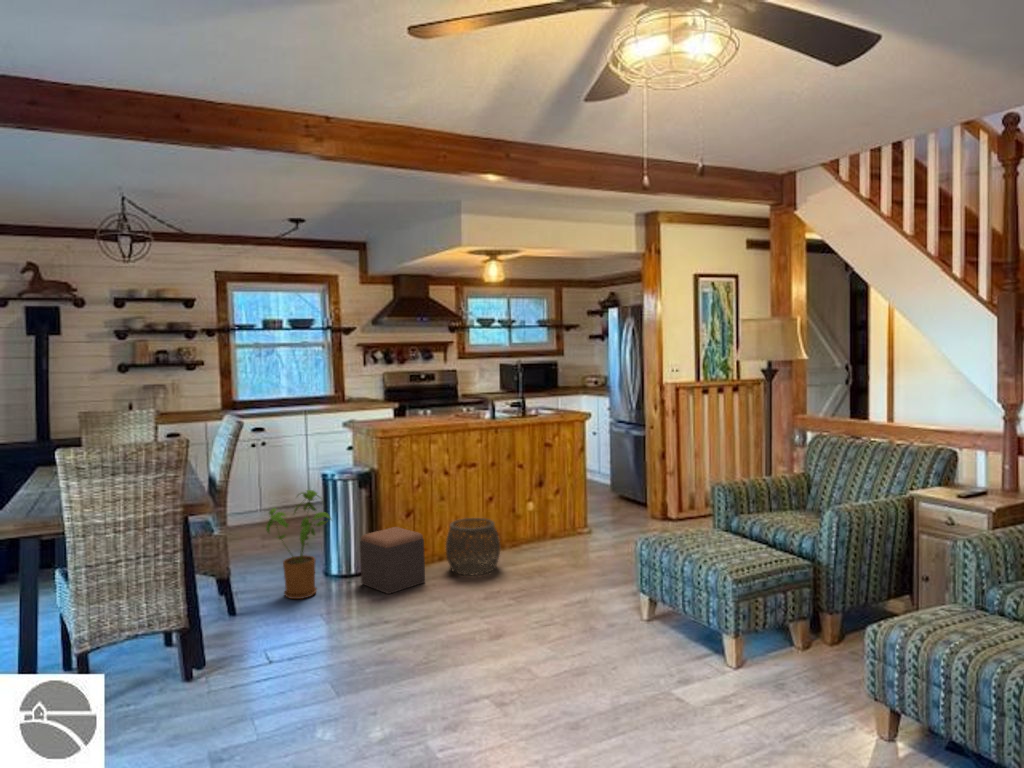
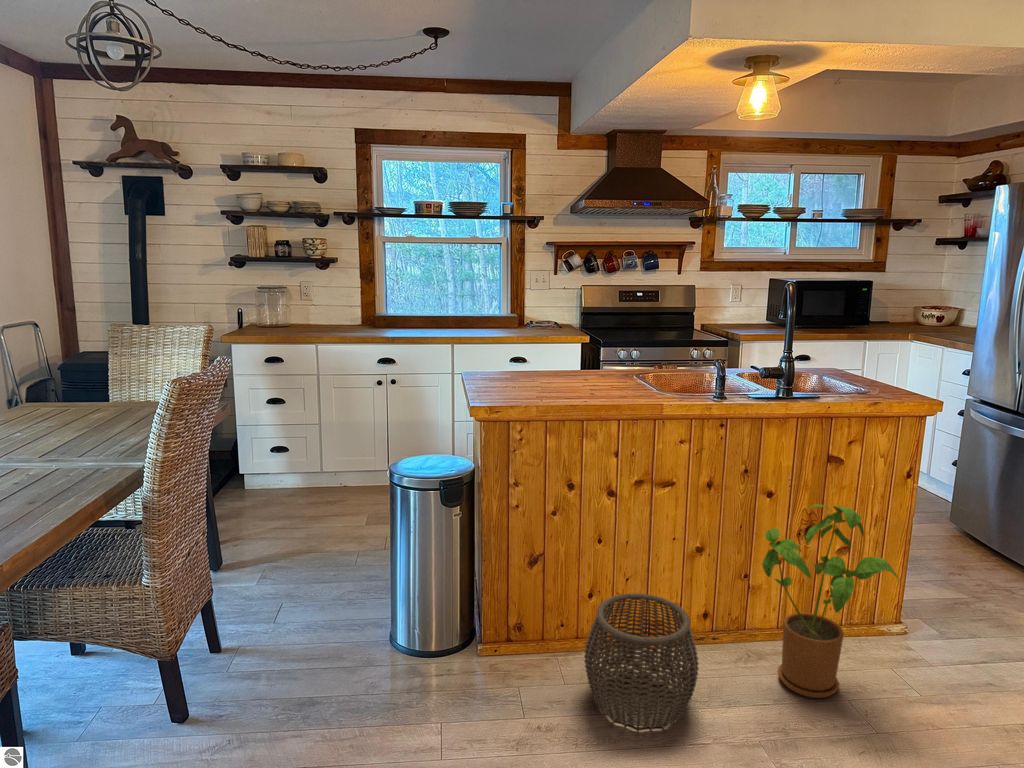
house plant: present [266,490,331,599] -> present [762,504,898,698]
footstool: present [360,527,425,594] -> none [419,591,533,742]

